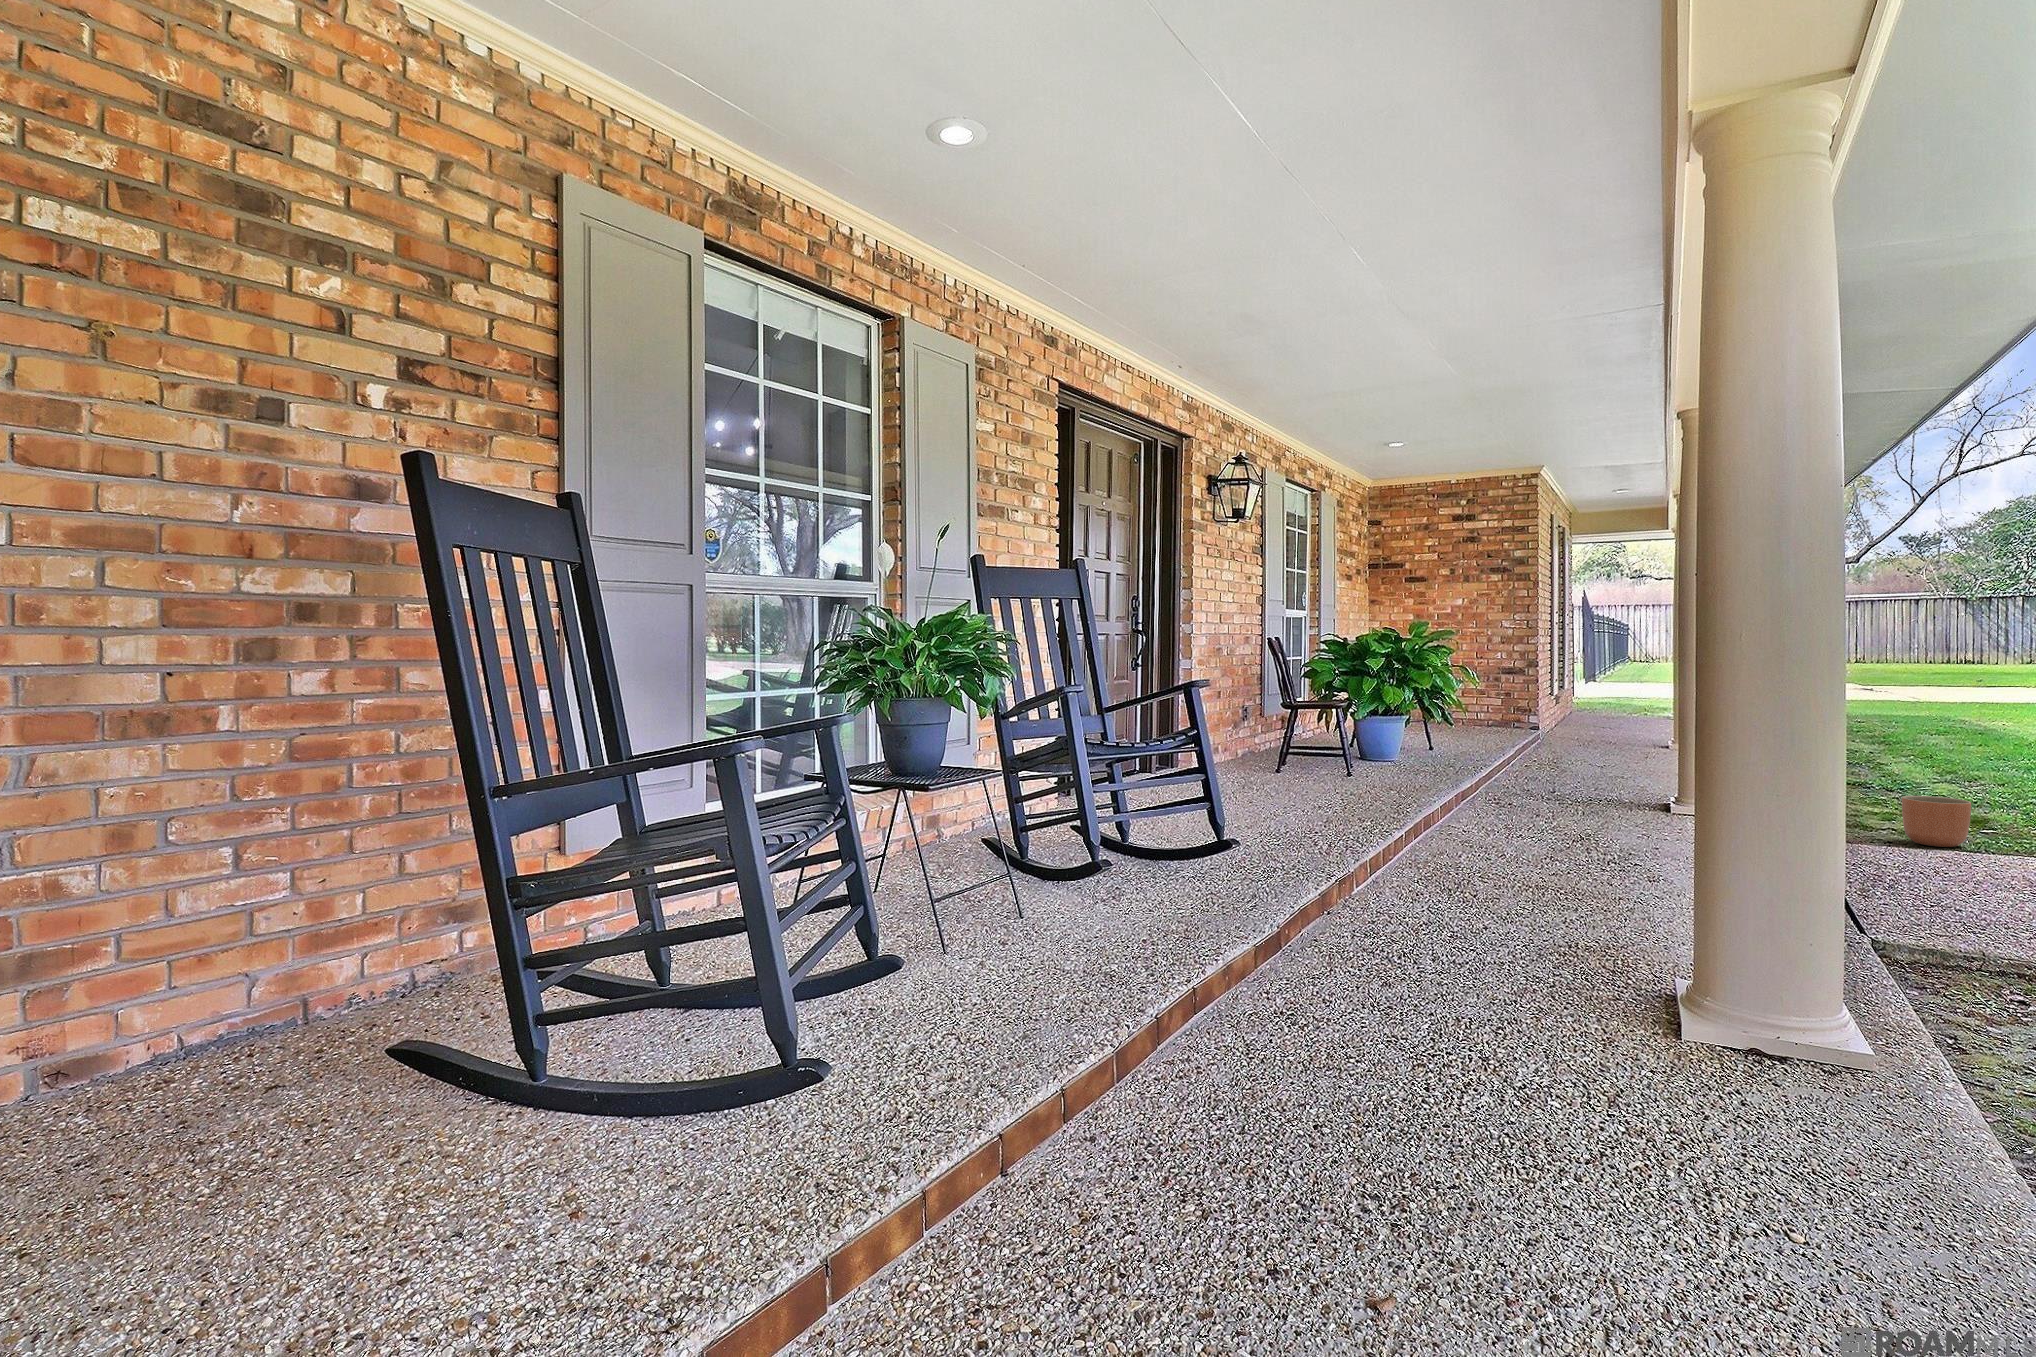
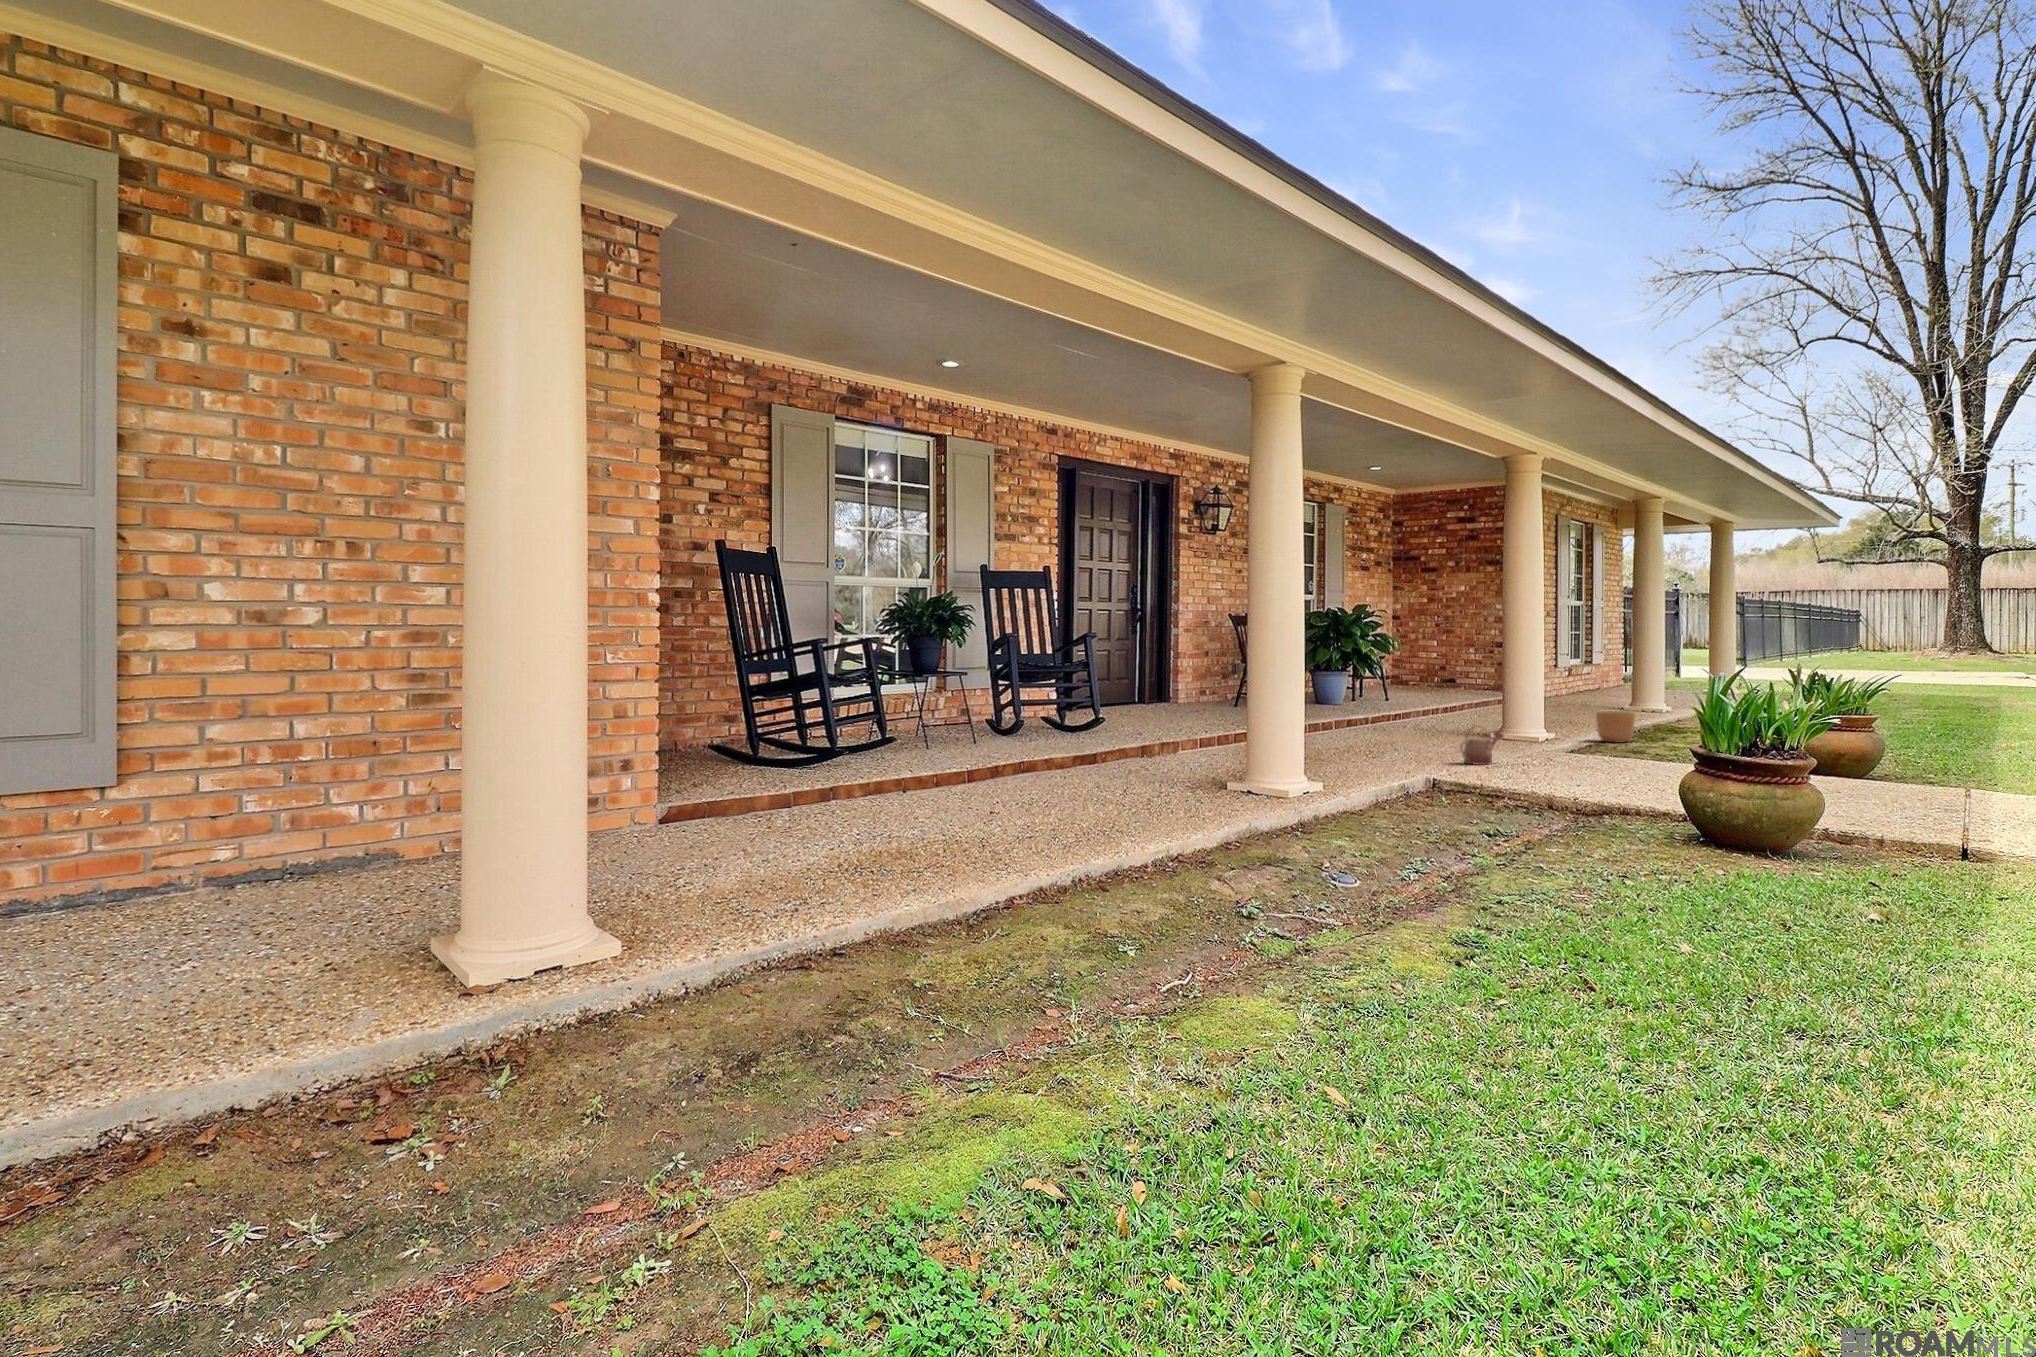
watering can: none [1922,866,1996,943] -> present [1460,727,1504,765]

